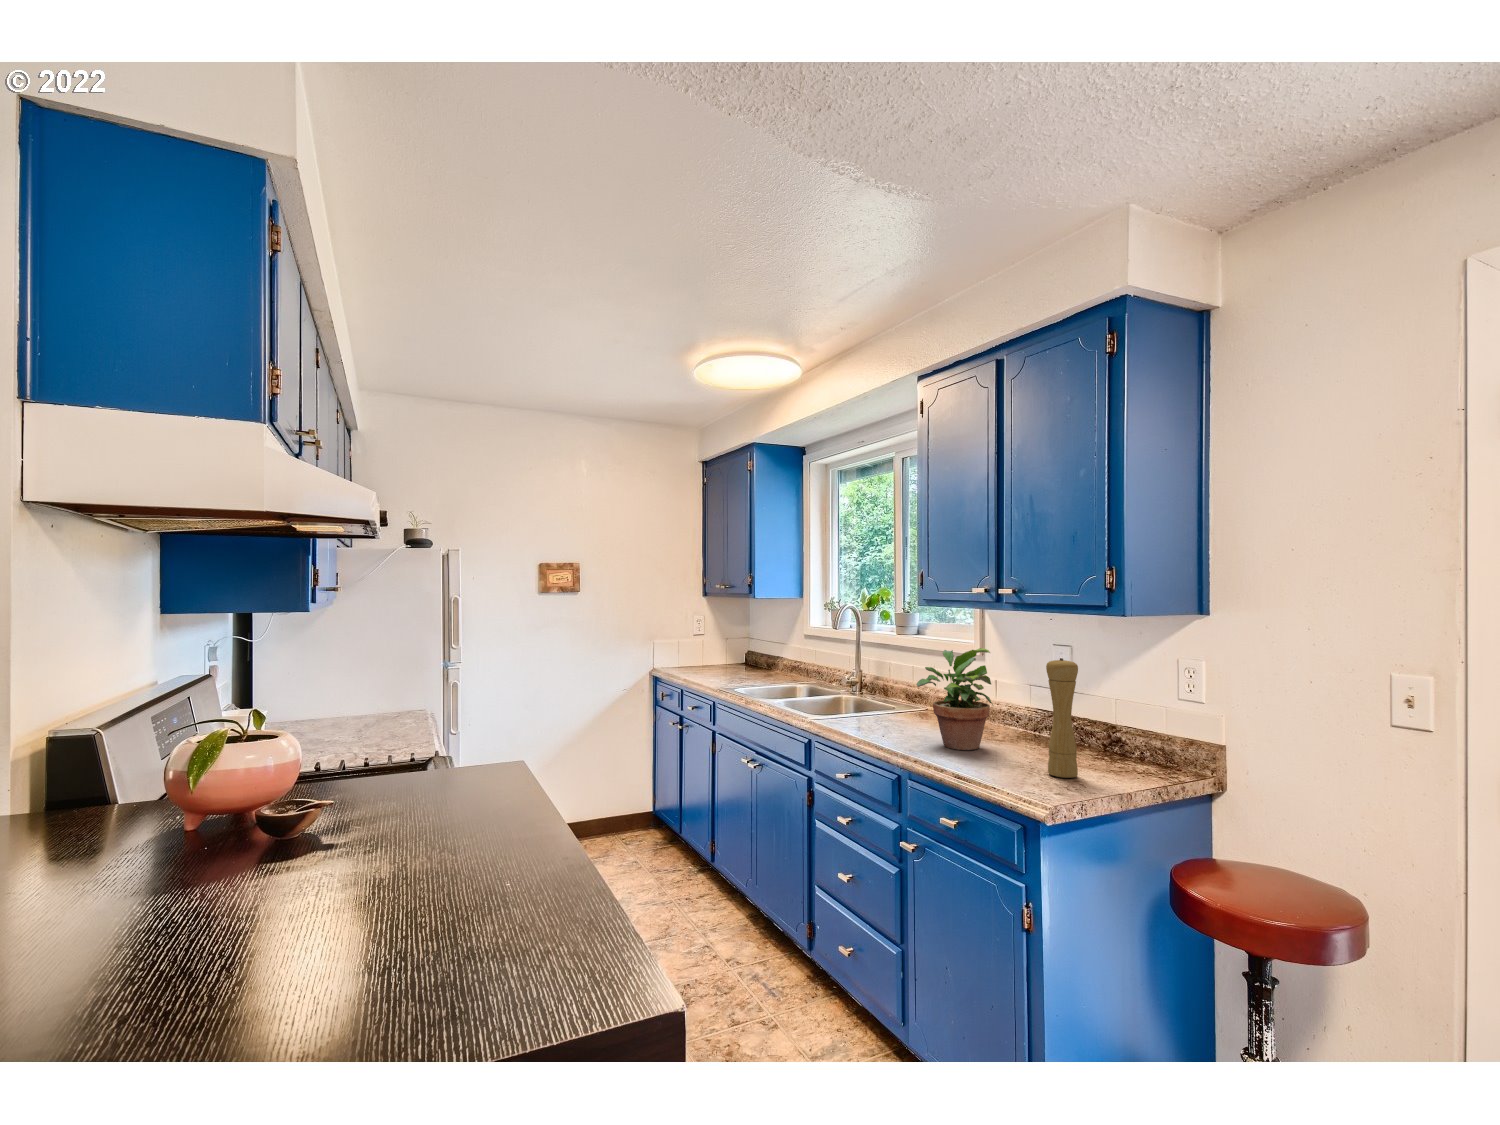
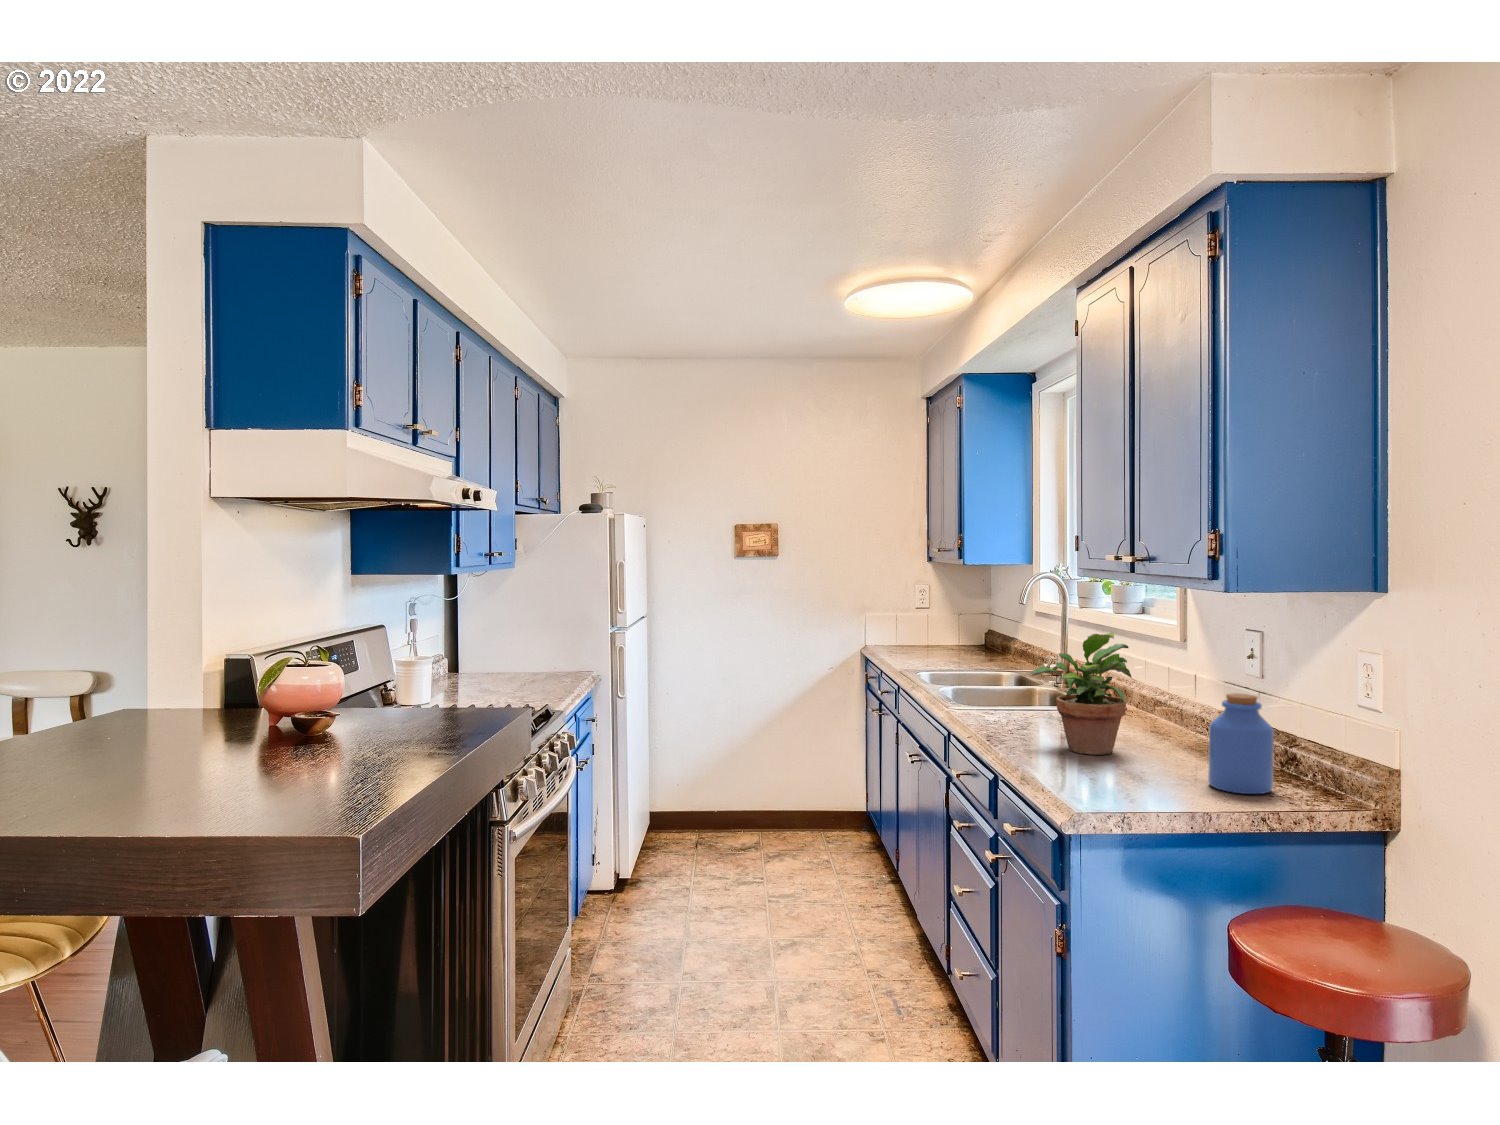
pepper mill: present [1046,658,1078,778] -> none [1141,647,1179,791]
jar: none [1083,693,1134,773] -> present [1208,693,1274,794]

